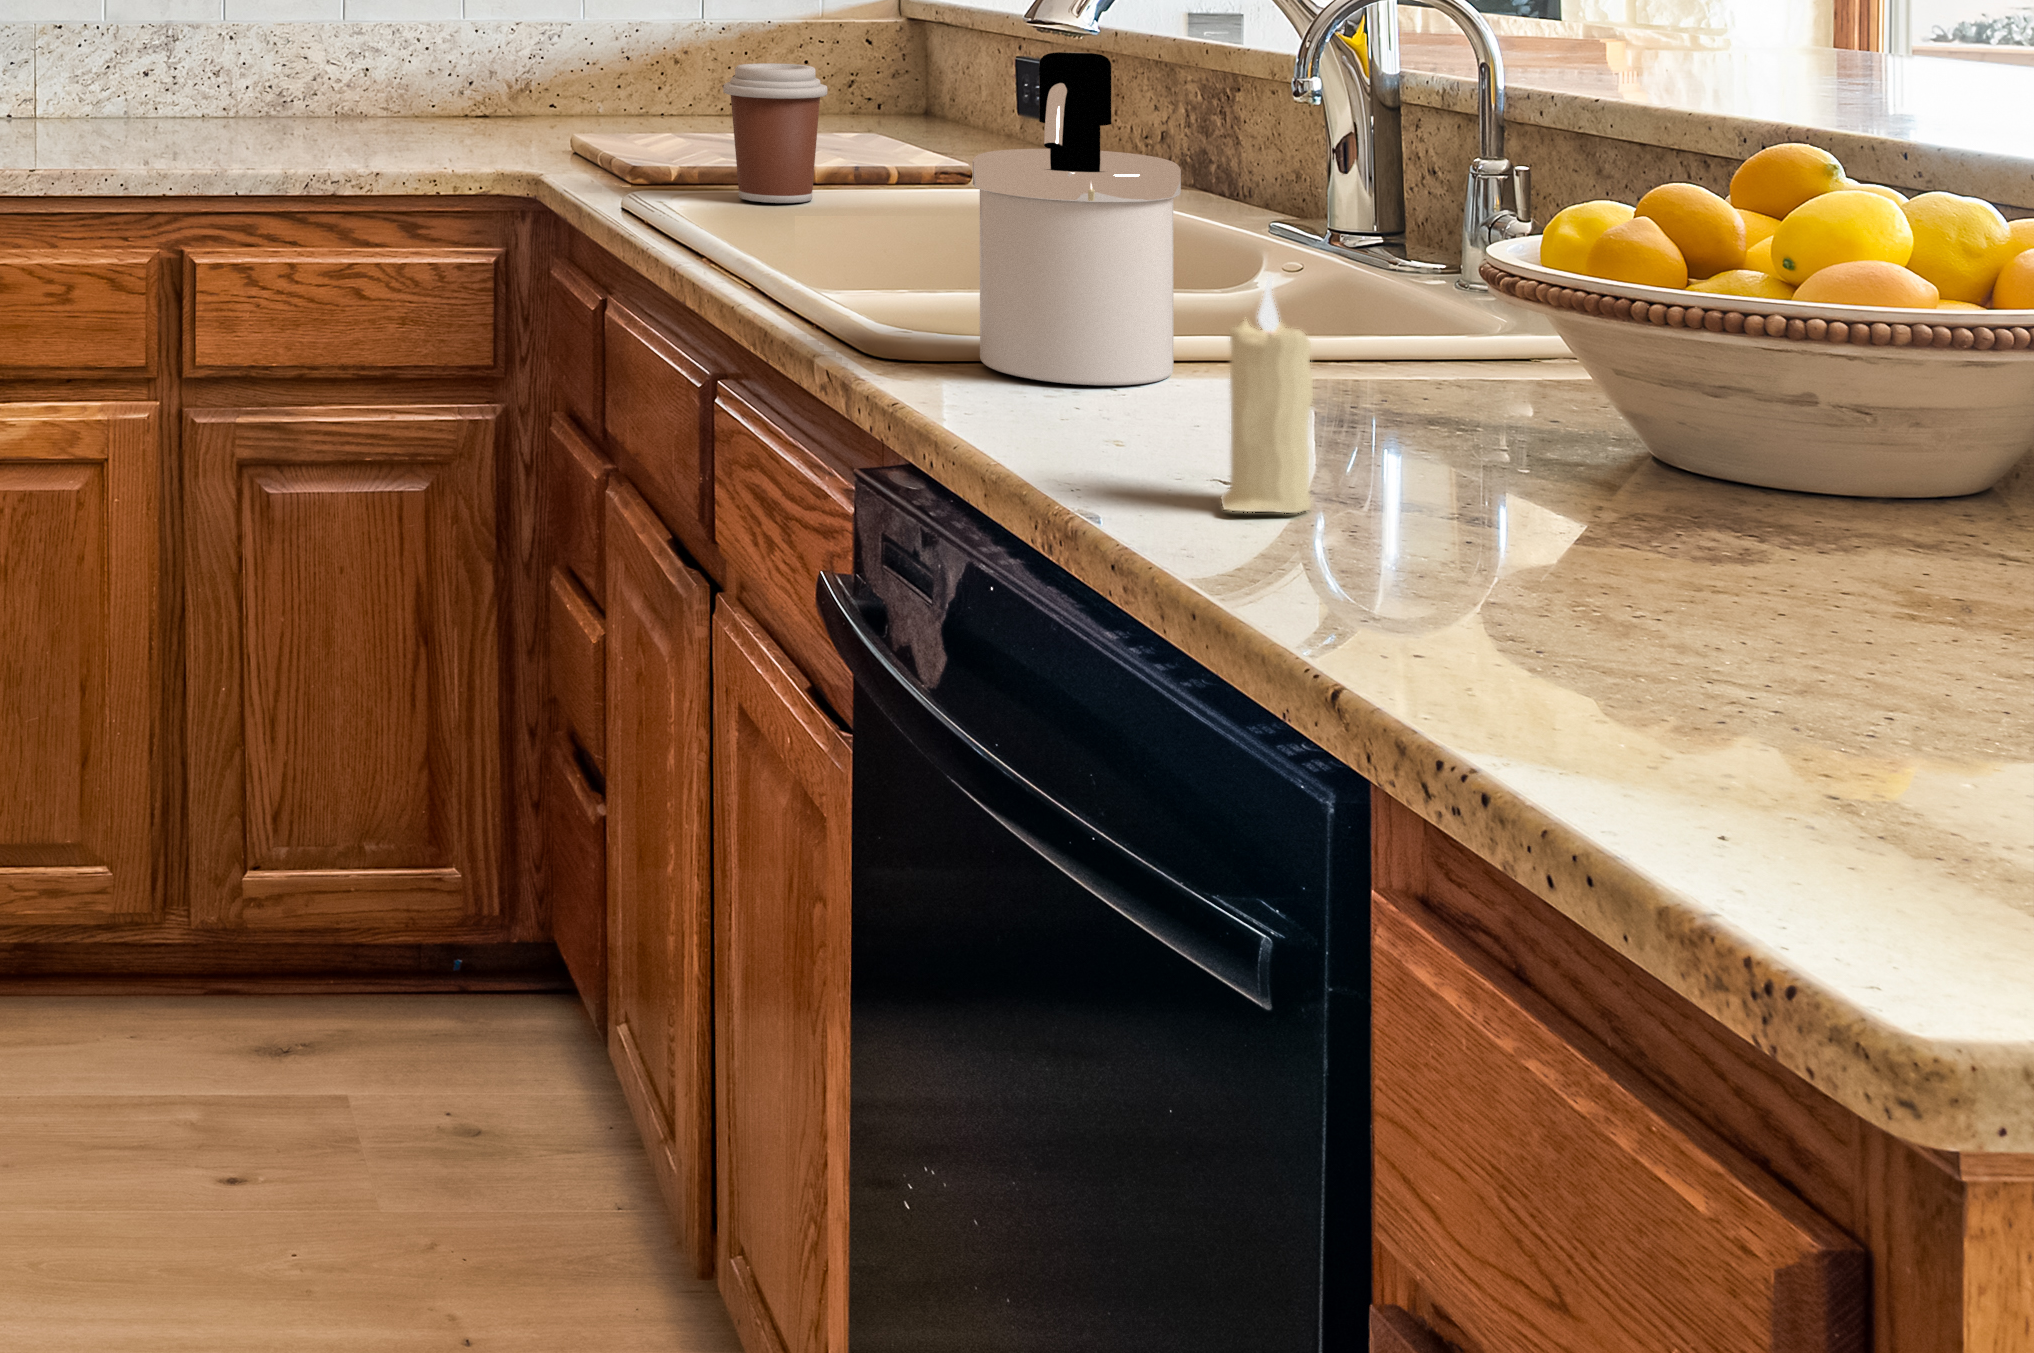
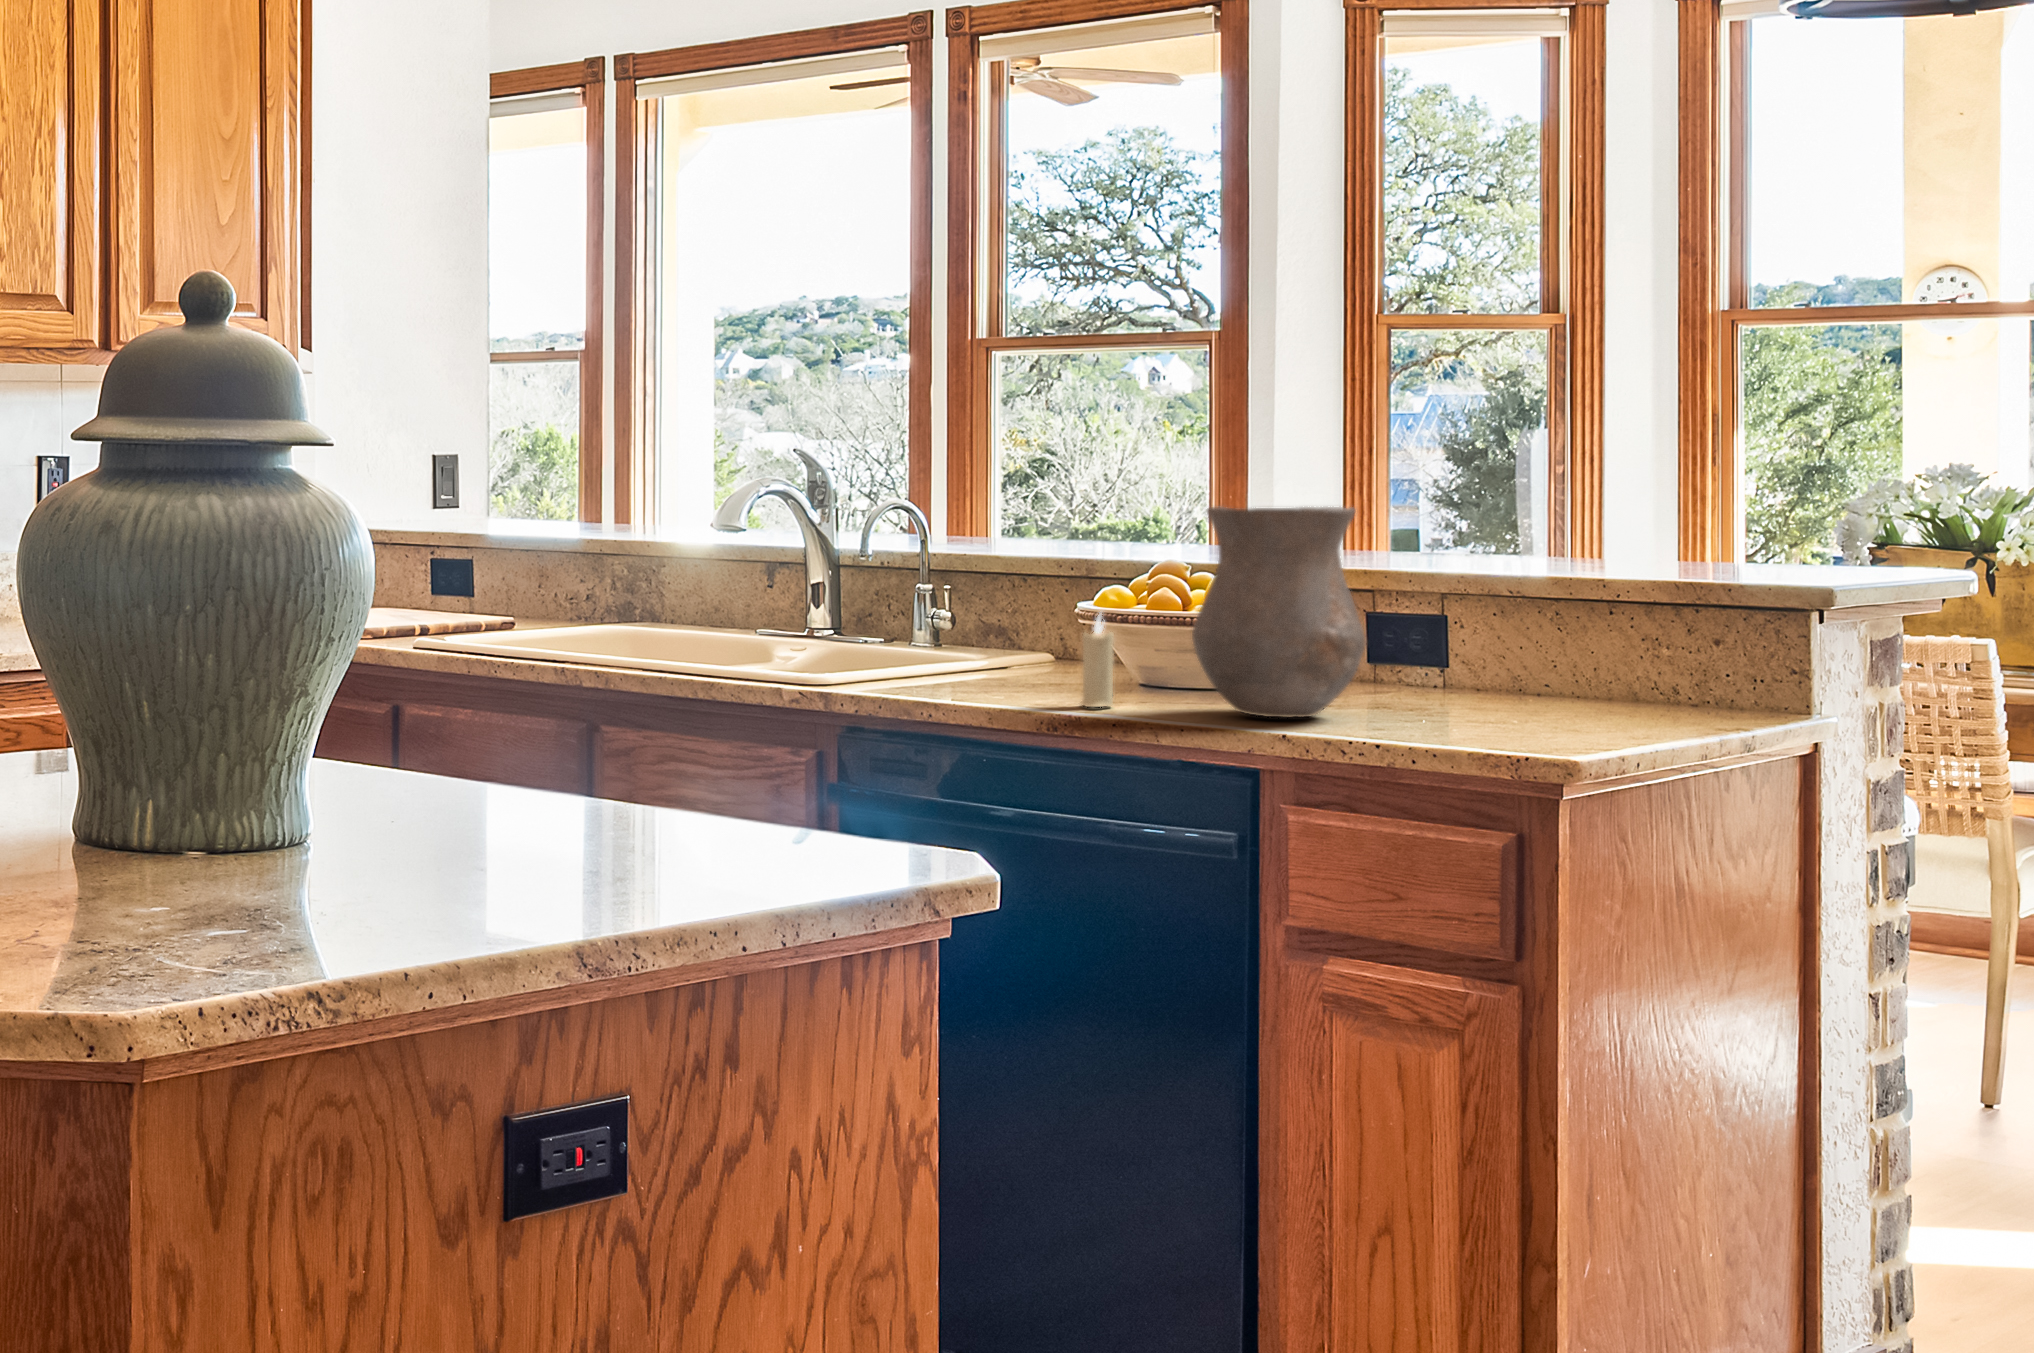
vase: none [1374,40,1904,656] -> present [1192,506,1366,717]
soap dispenser: present [973,52,1181,385] -> none [858,535,951,688]
coffee cup: present [723,63,827,203] -> none [511,570,570,650]

